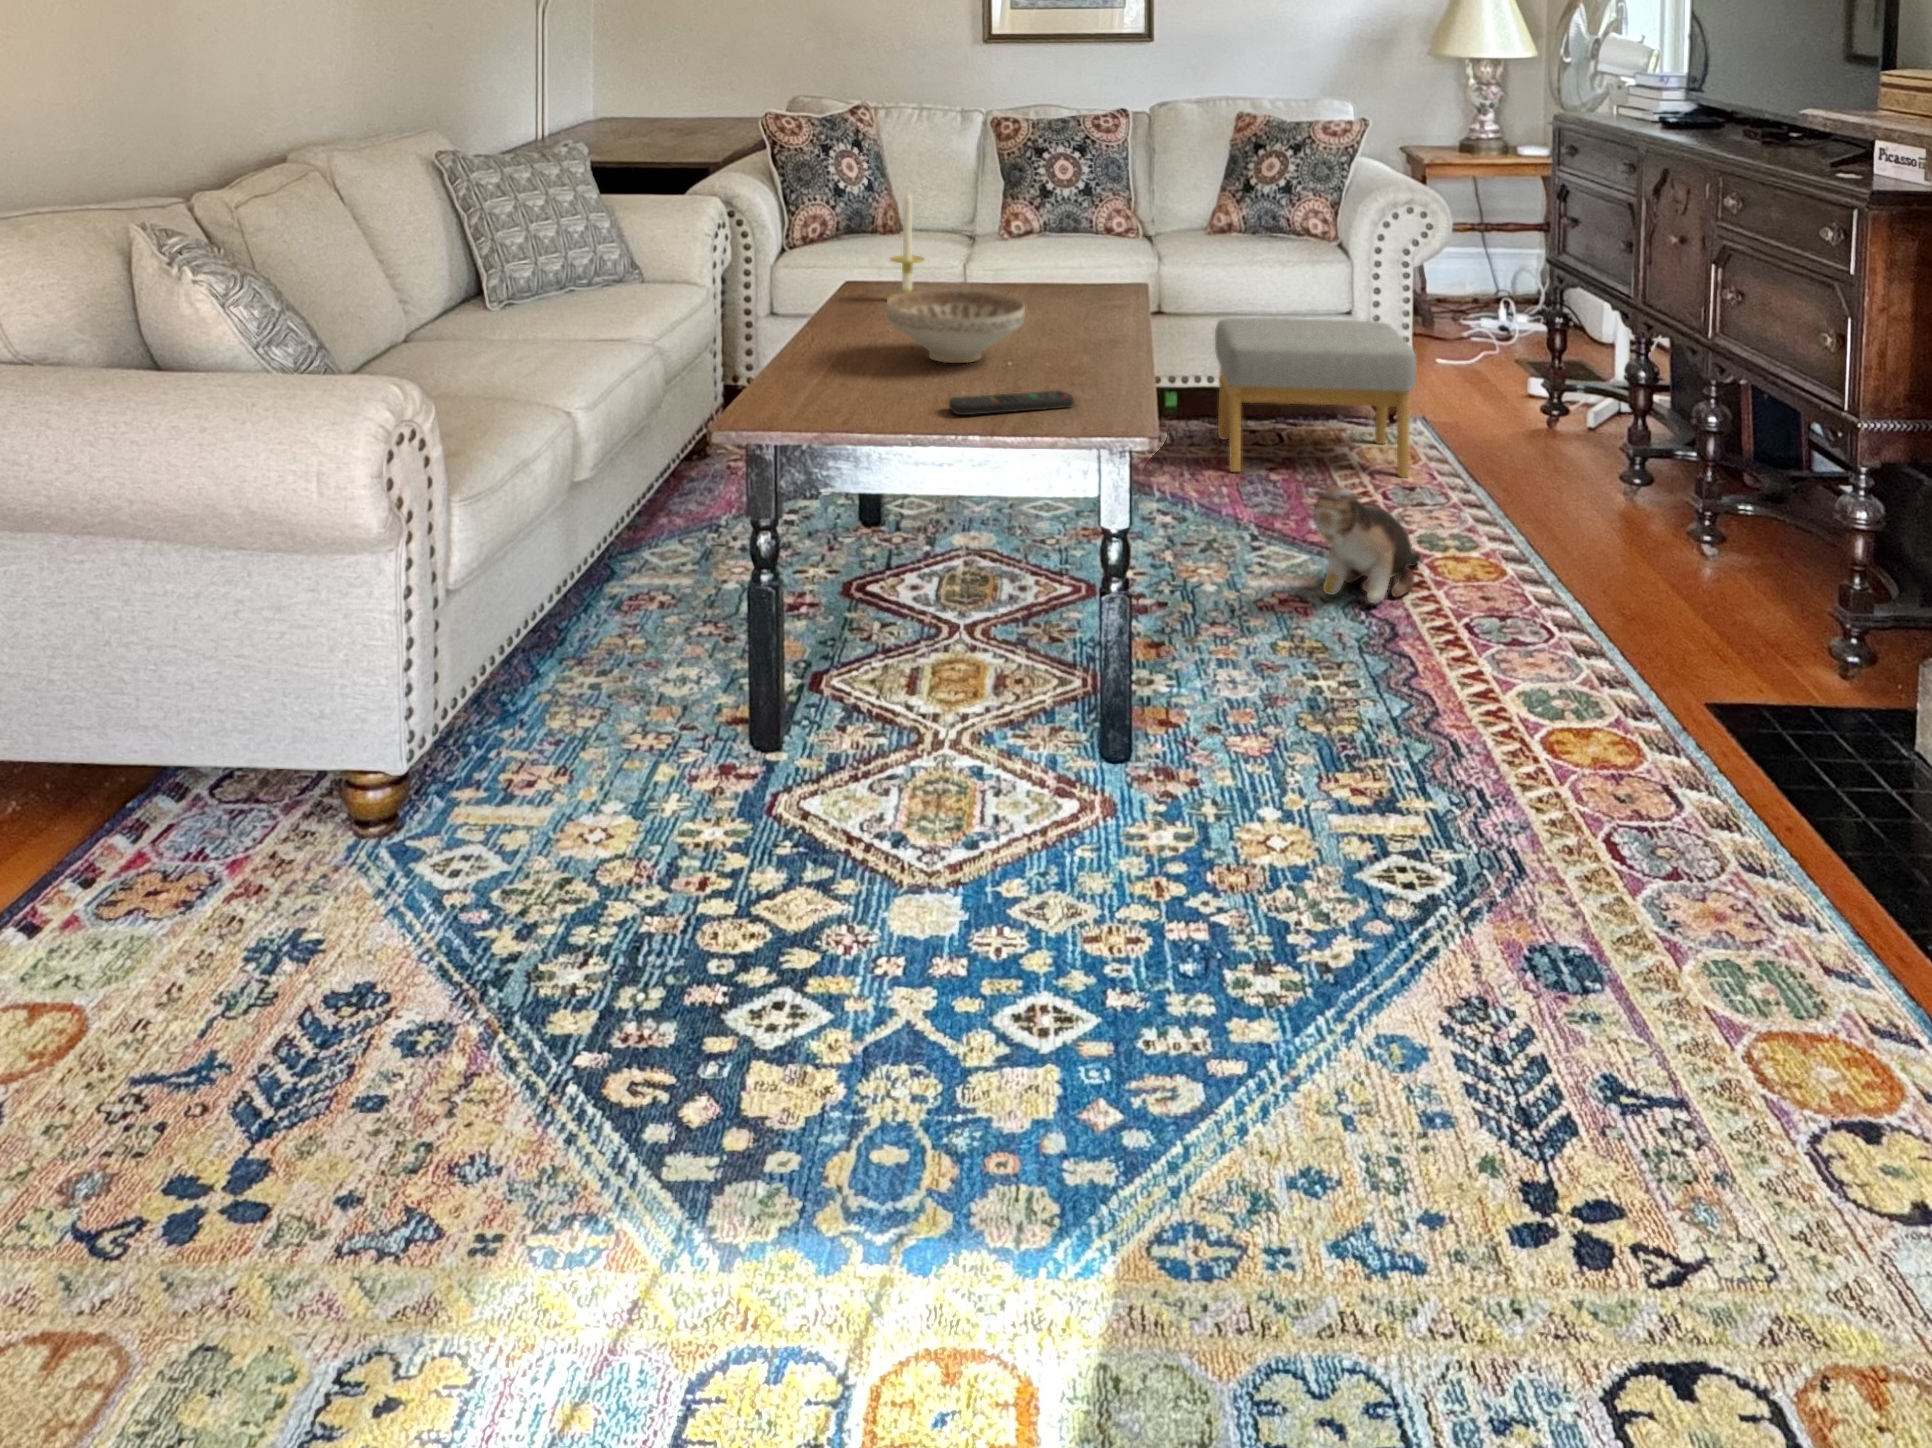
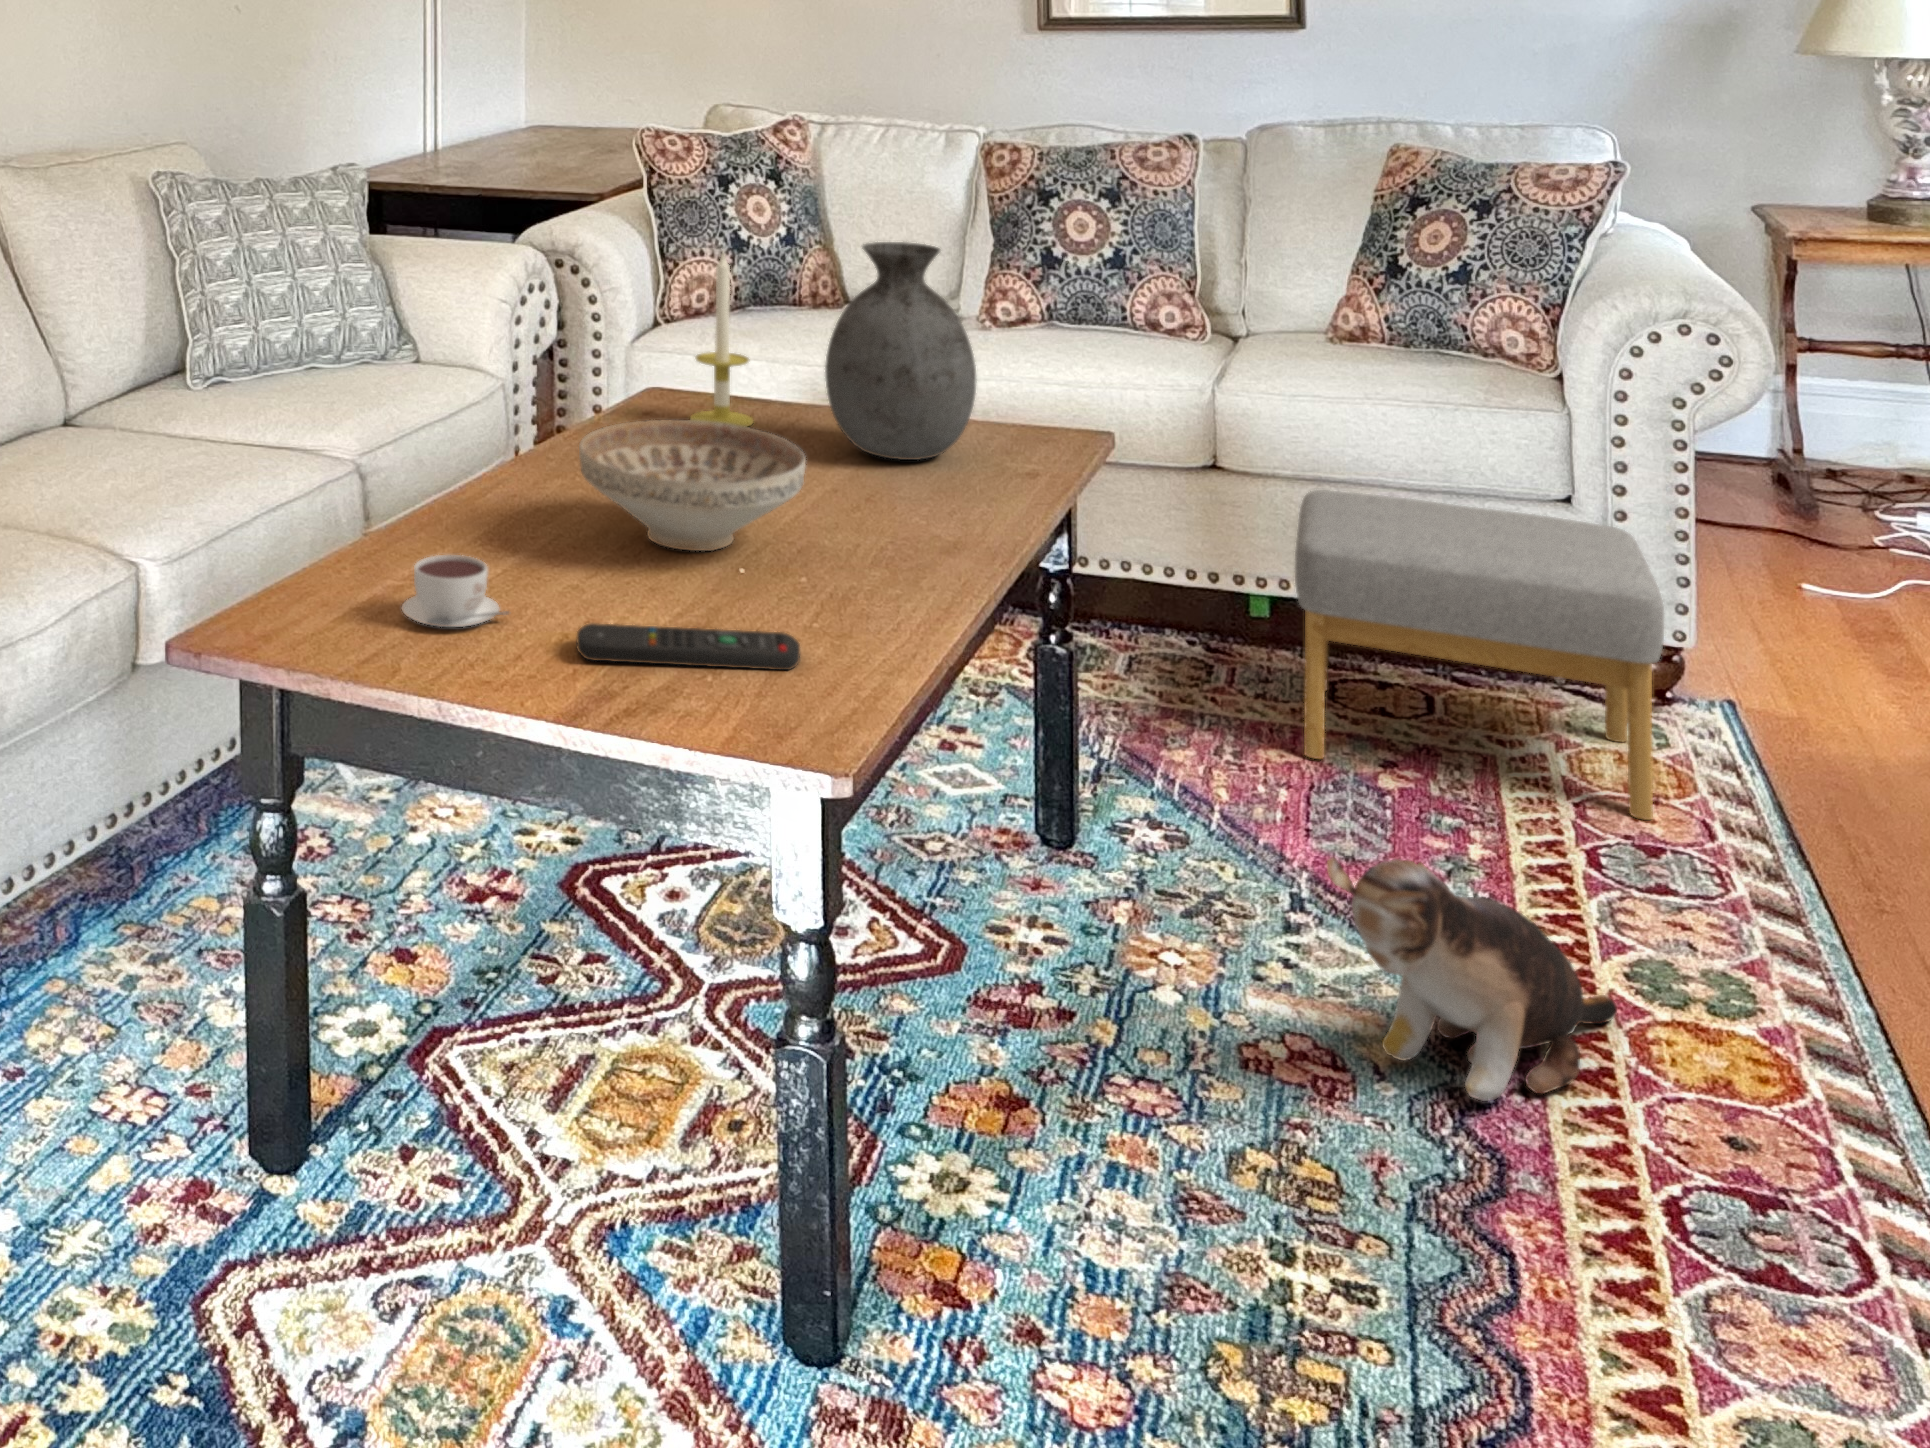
vase: none [985,176,1076,309] -> present [825,242,976,460]
coffee cup: none [829,371,897,411] -> present [402,555,508,627]

